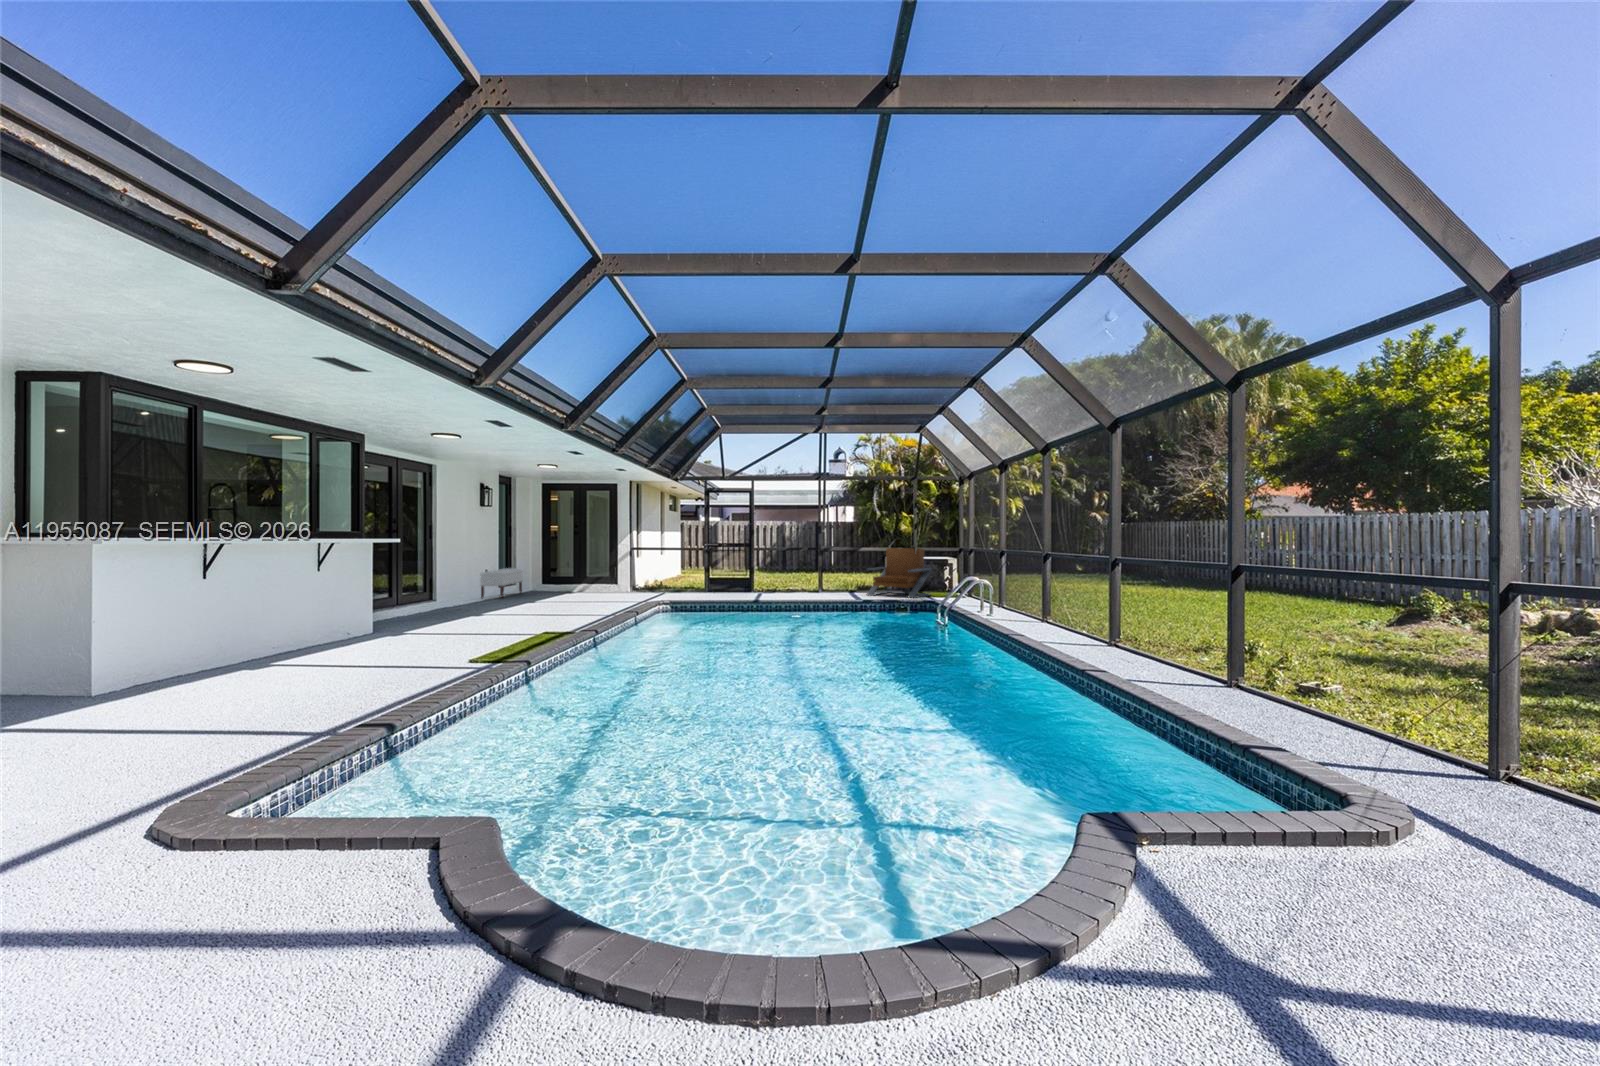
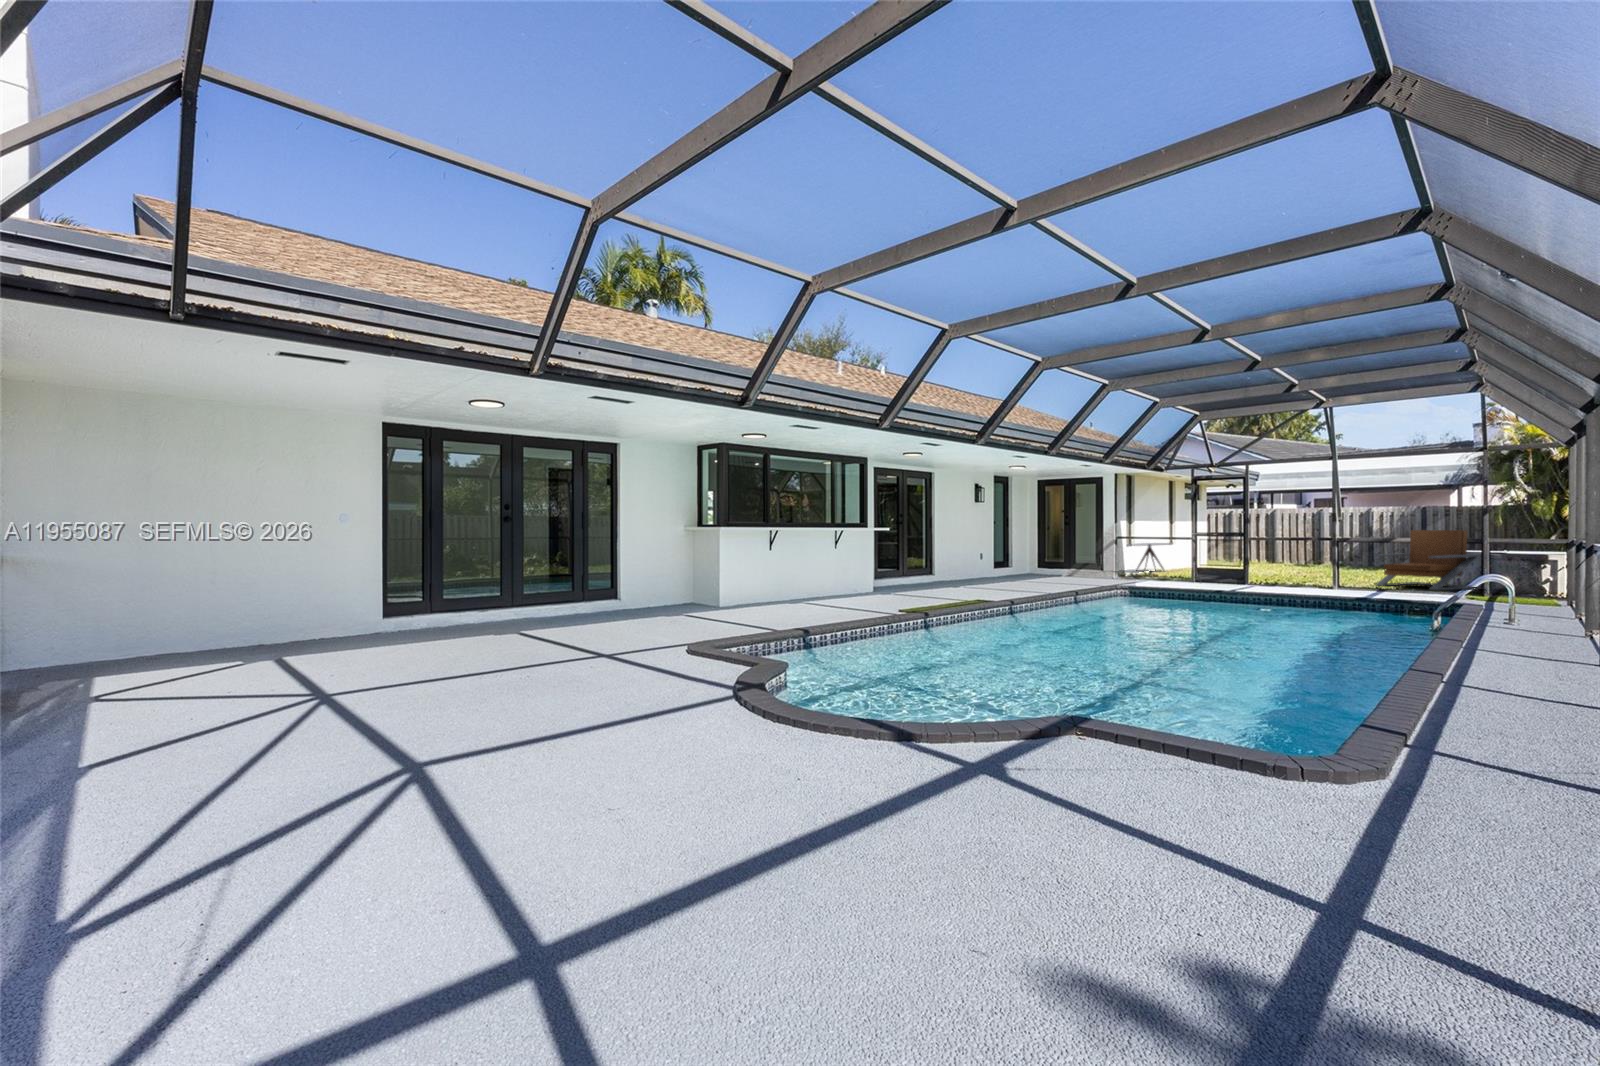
round table: none [638,556,681,587] -> present [1134,543,1170,570]
bench: present [480,568,523,598] -> none [977,554,1016,578]

